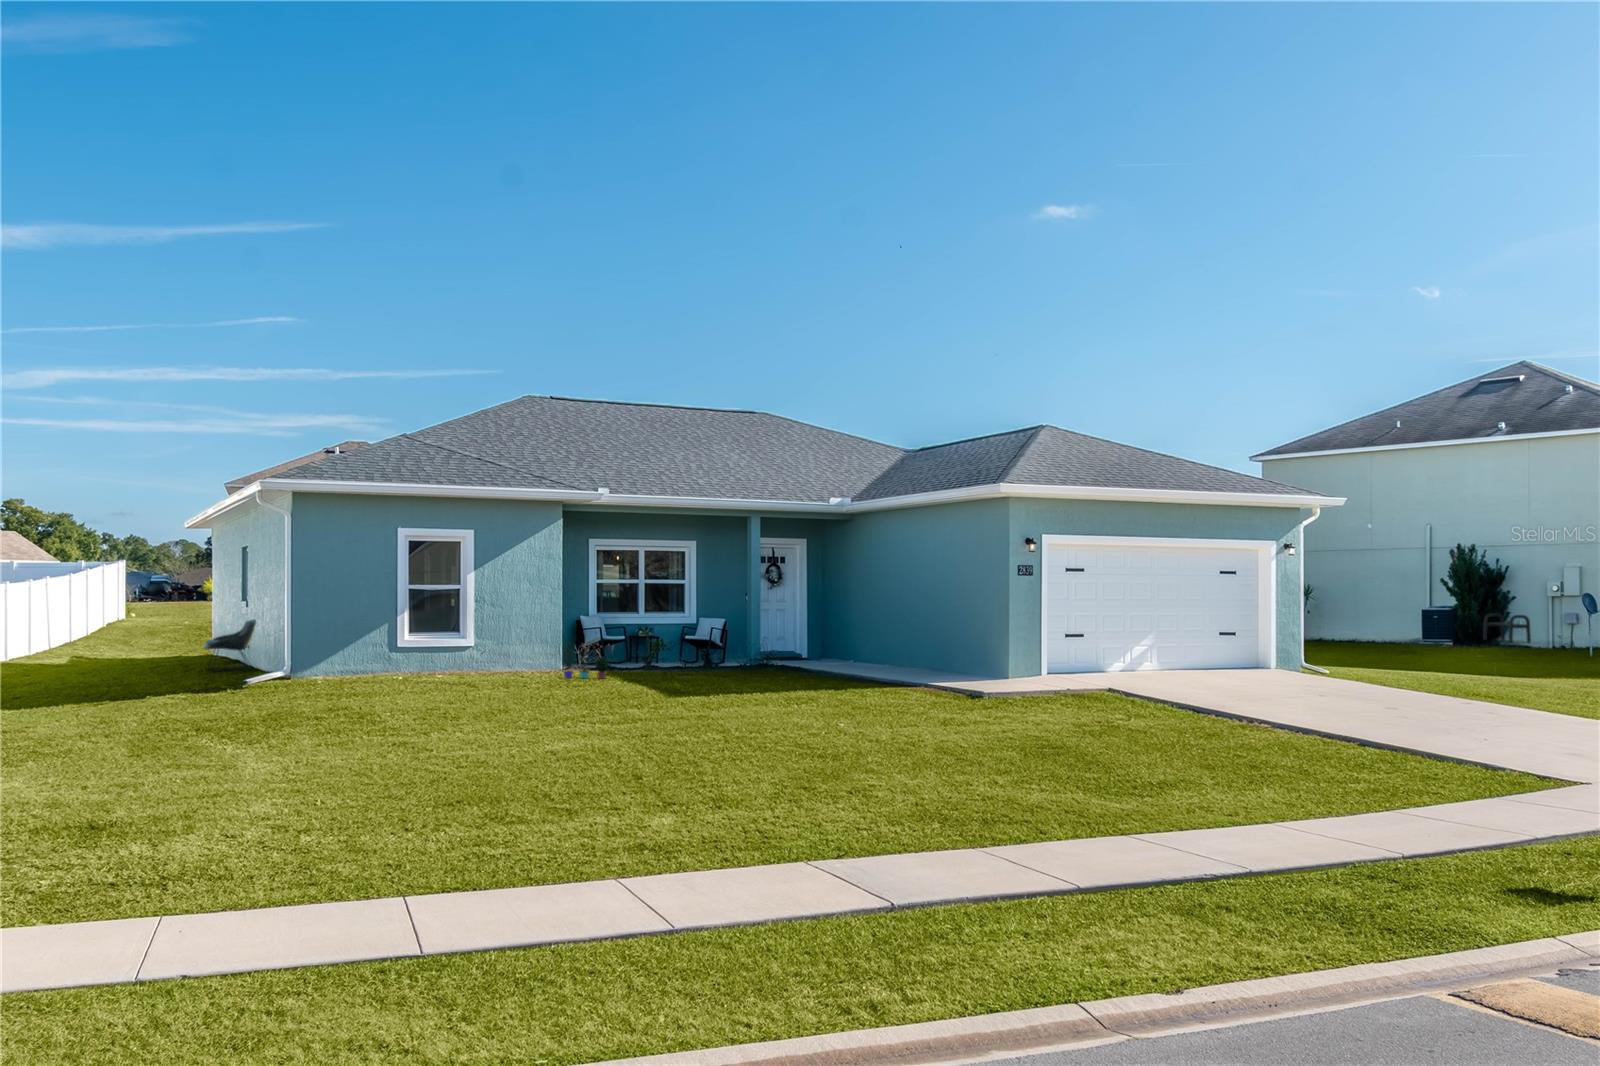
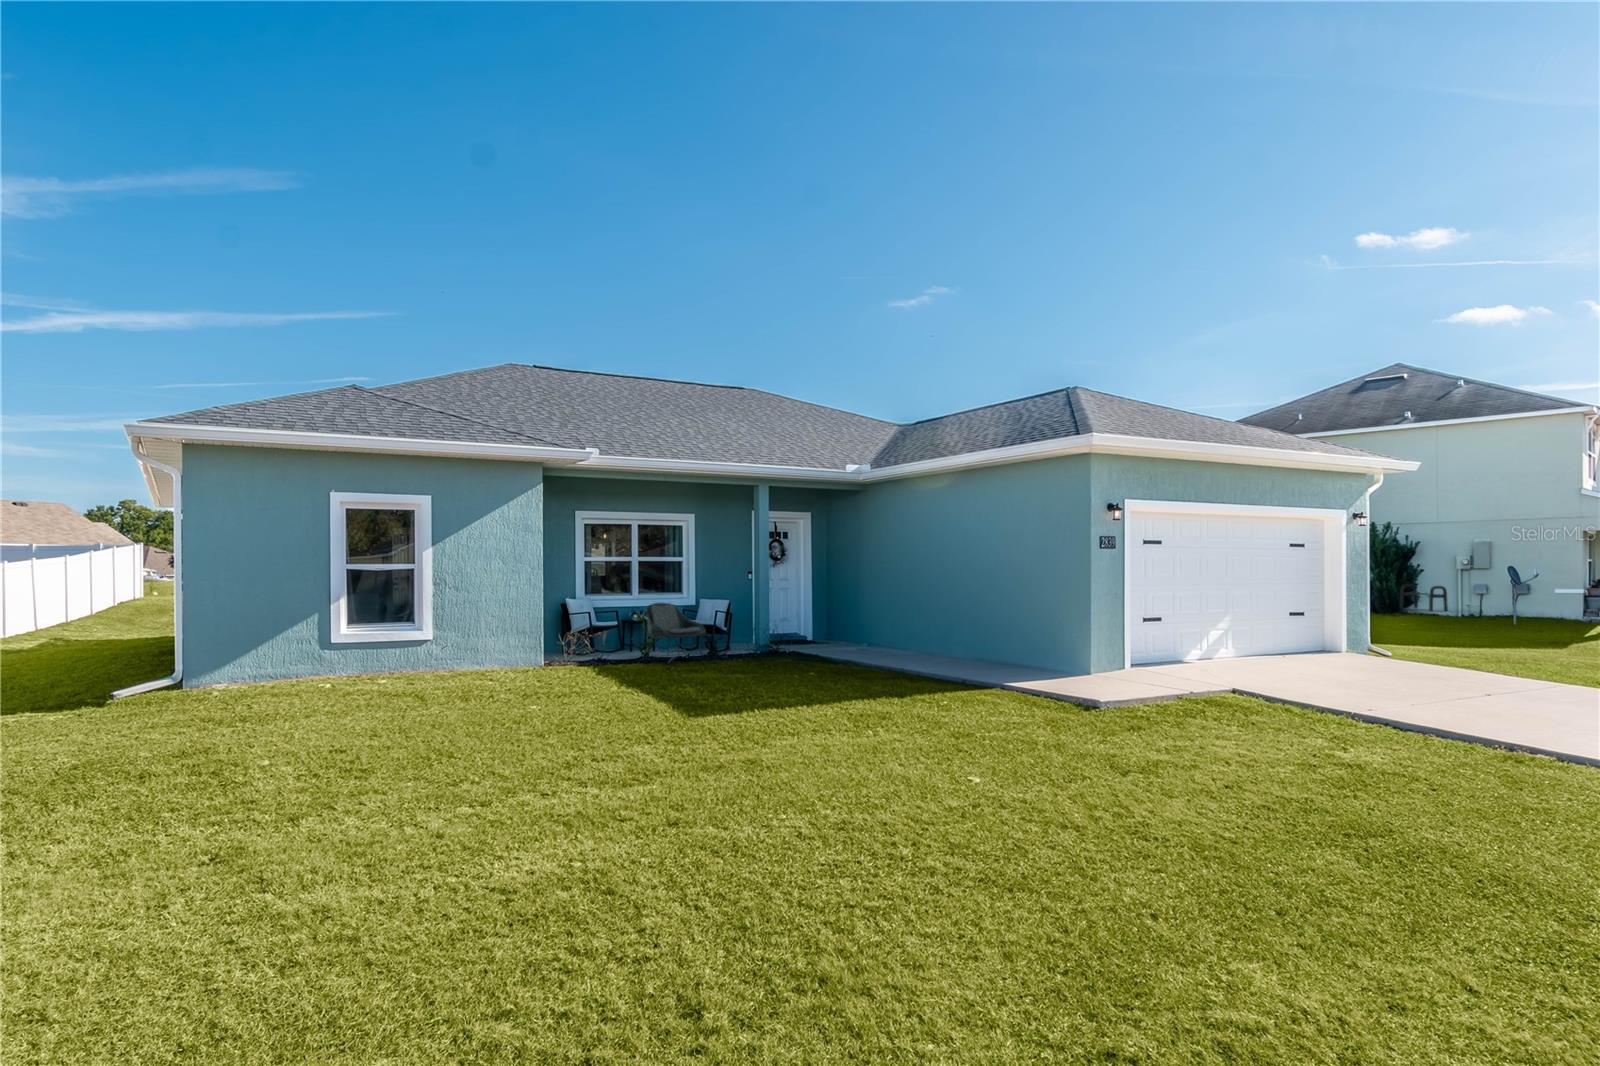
lounge chair: present [204,619,256,672] -> present [645,603,706,663]
potted plant: present [563,642,608,679] -> none [542,629,601,675]

